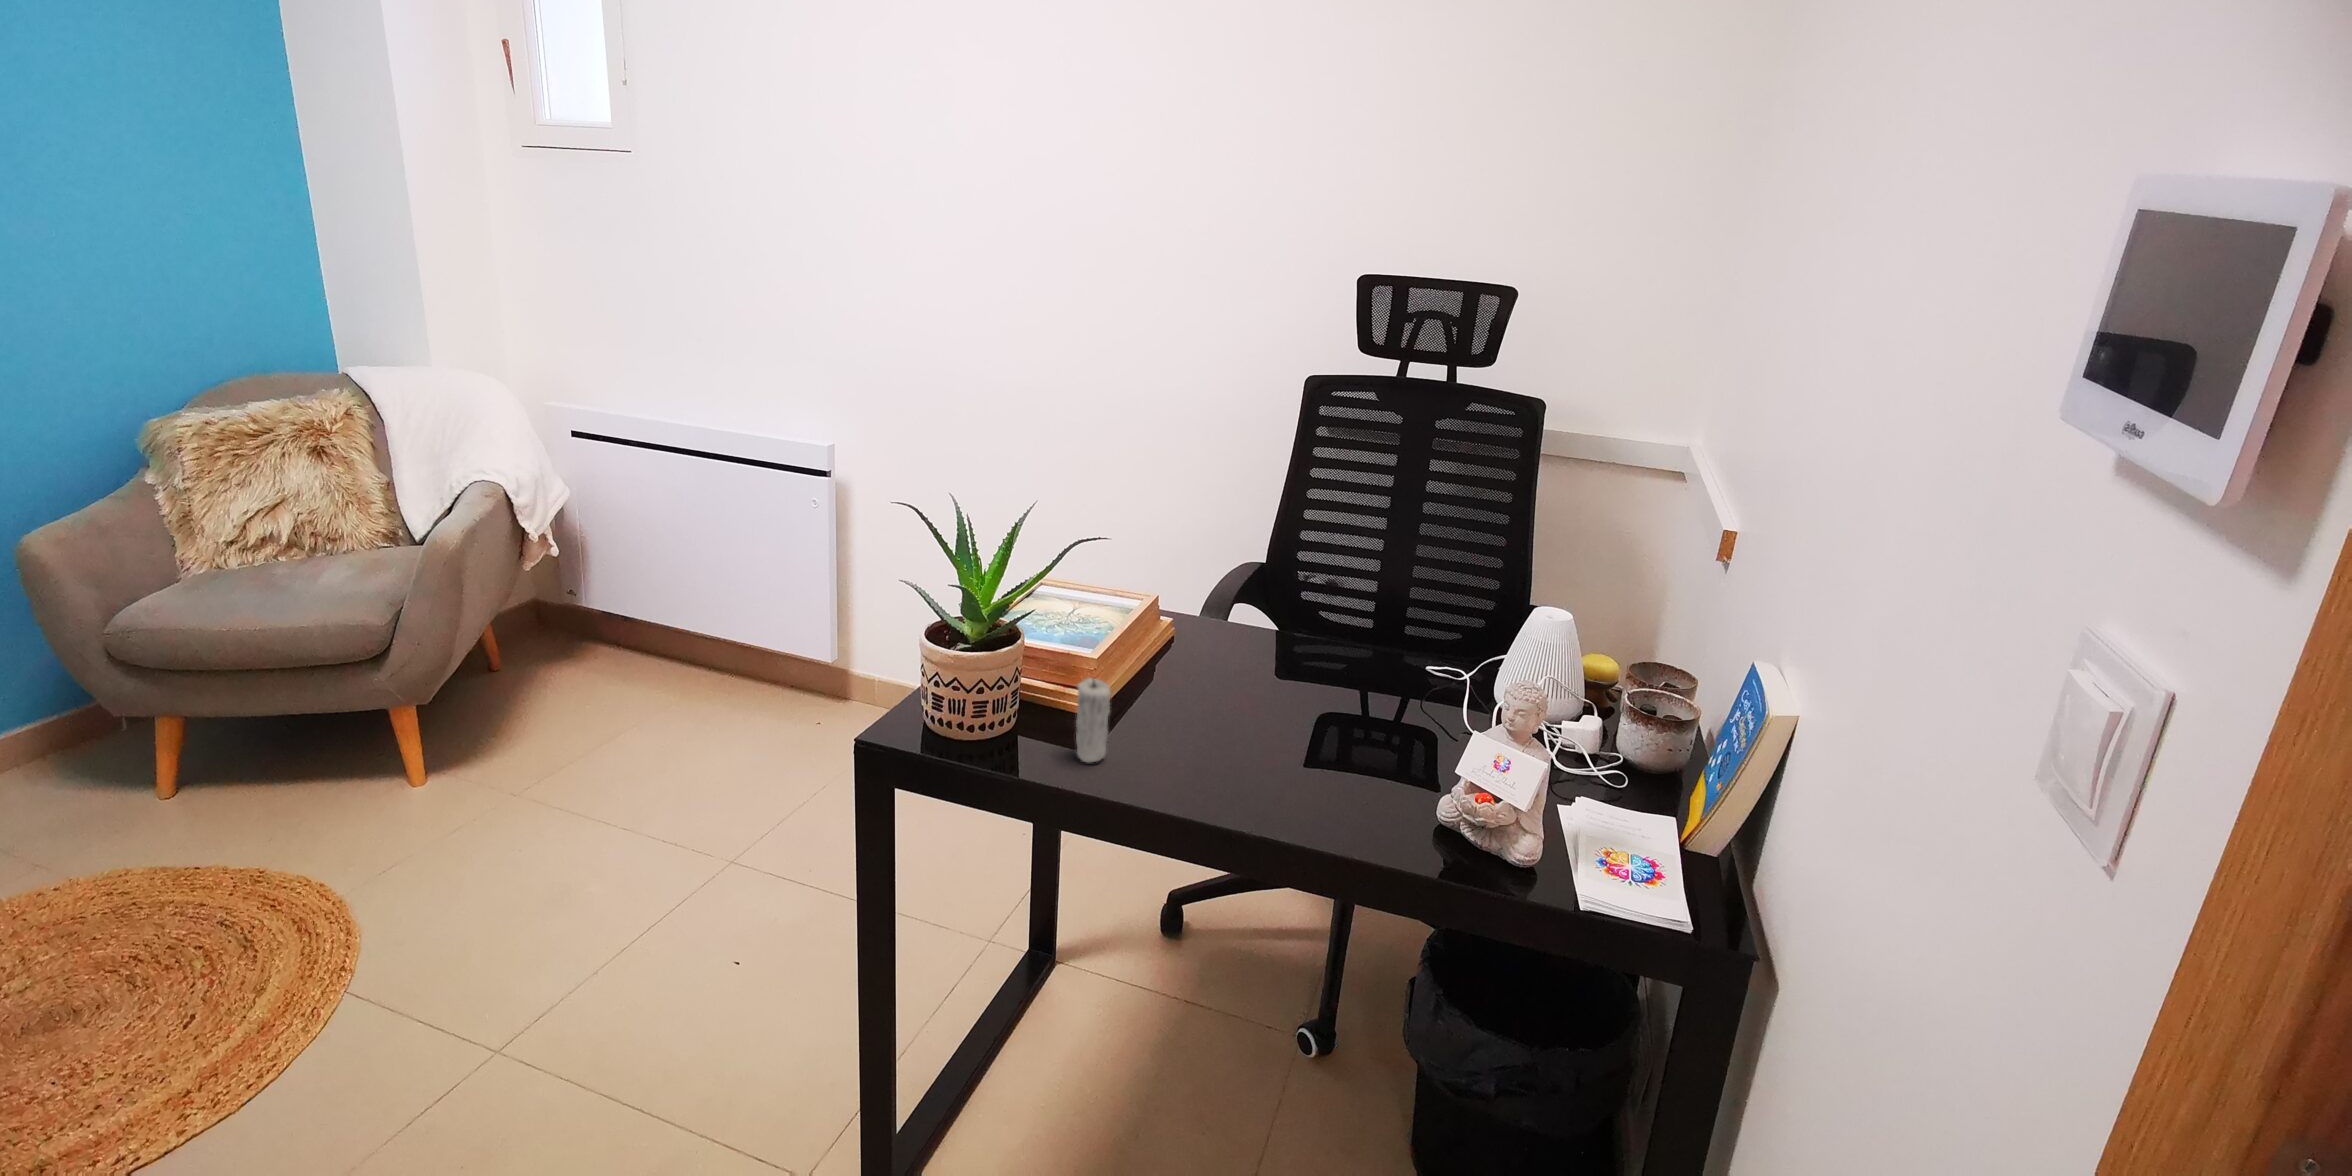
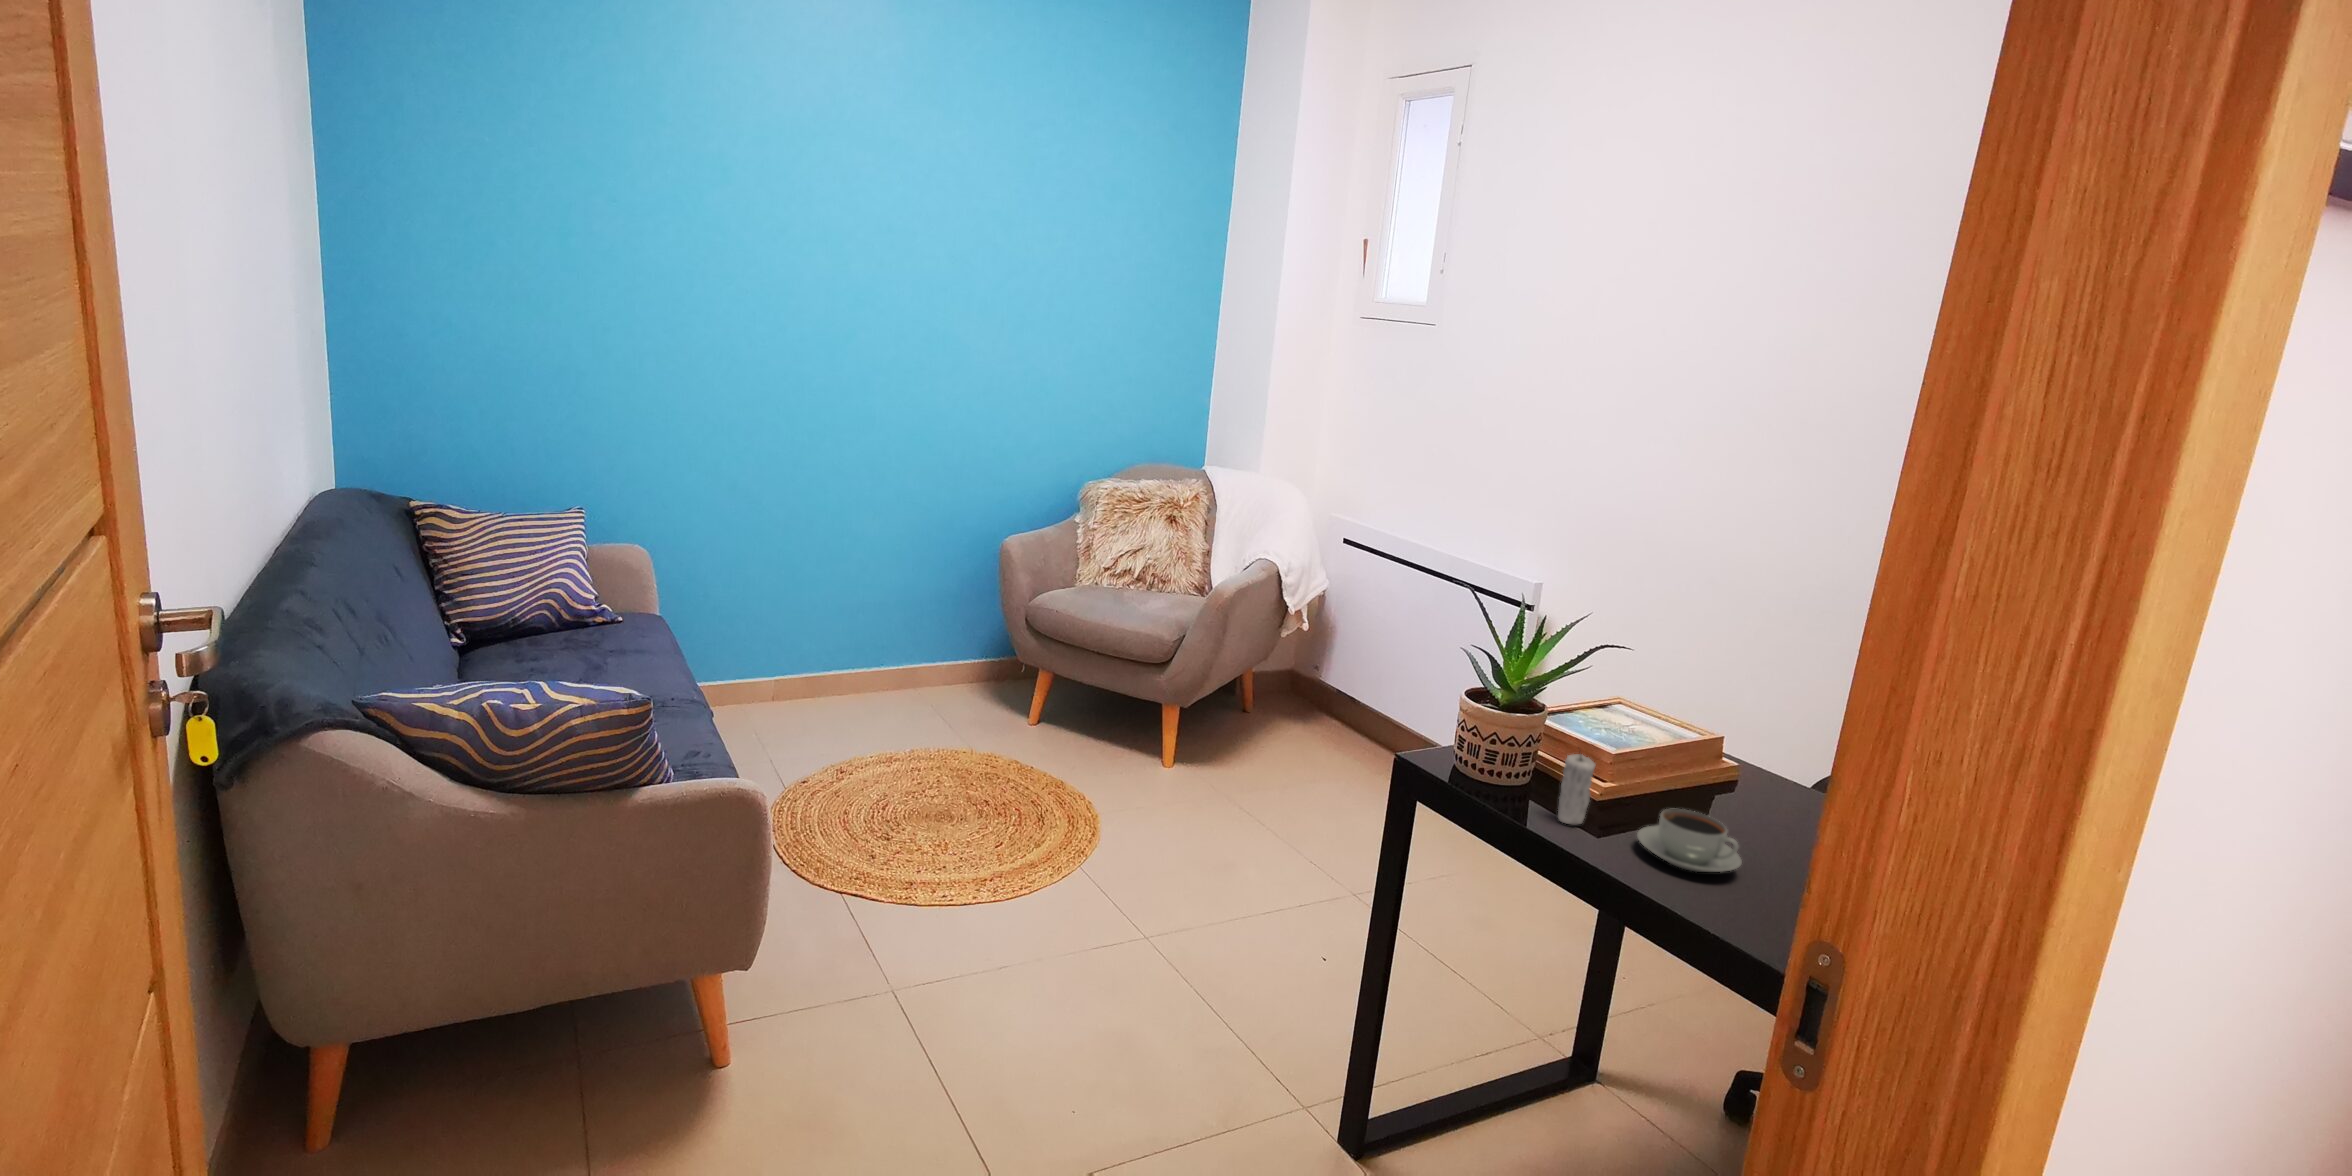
coffee cup: none [1163,702,1267,771] -> present [1637,809,1742,872]

